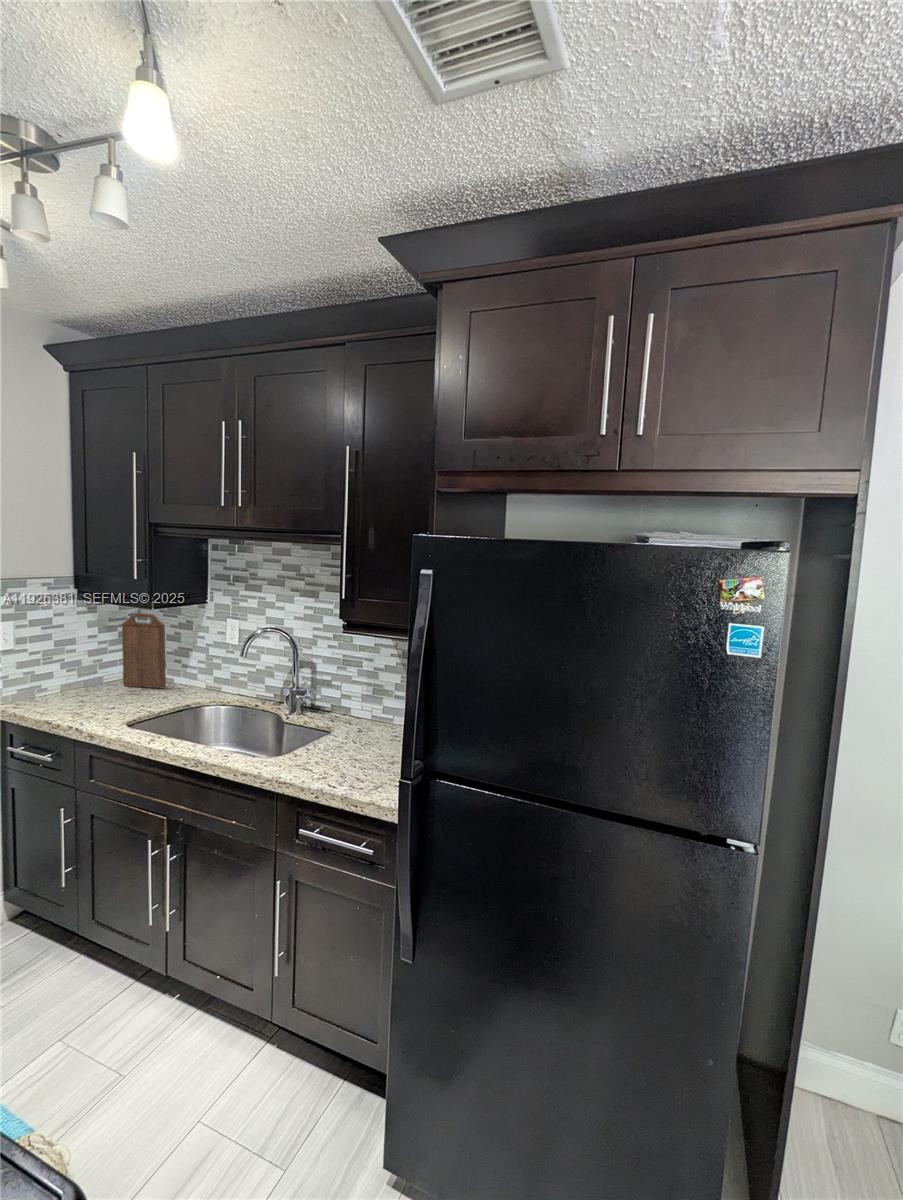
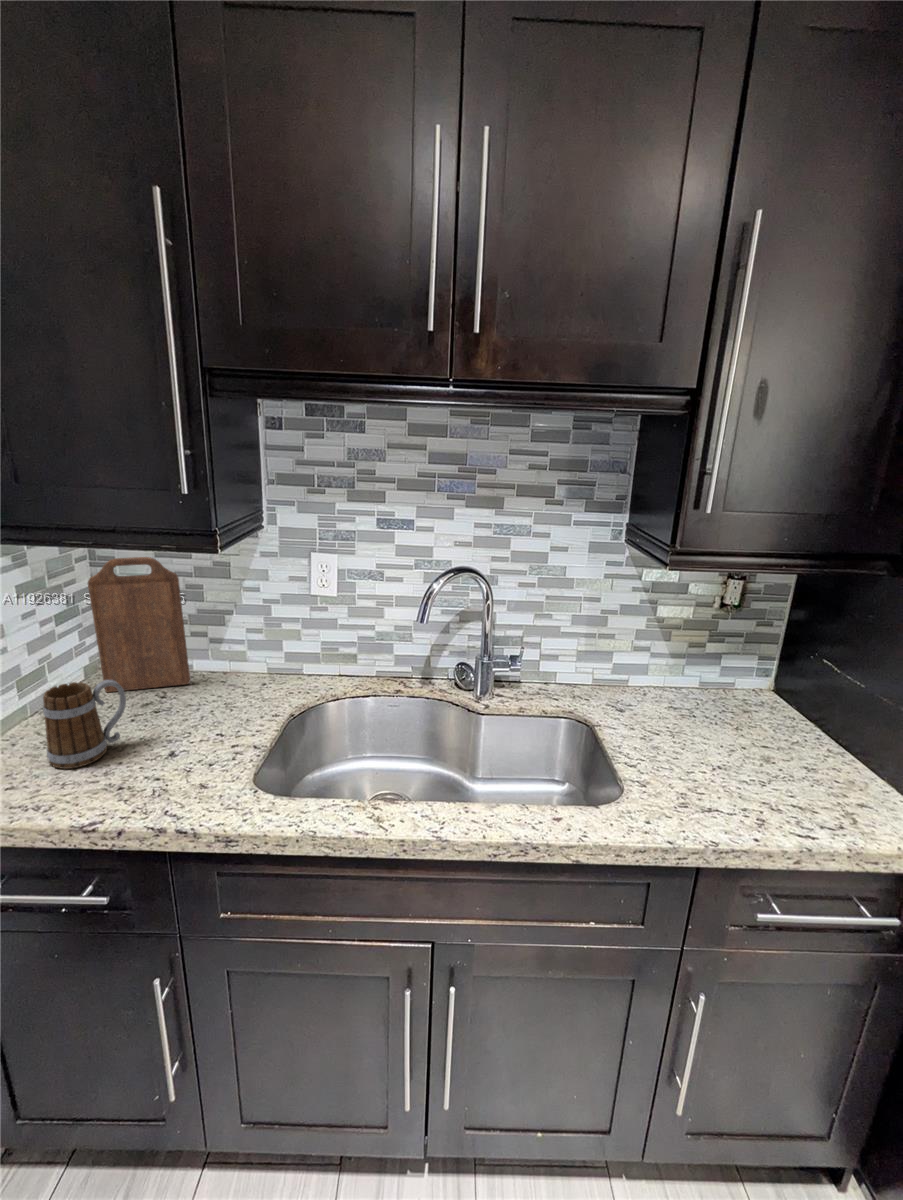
mug: none [58,666,101,707] -> present [43,680,126,769]

